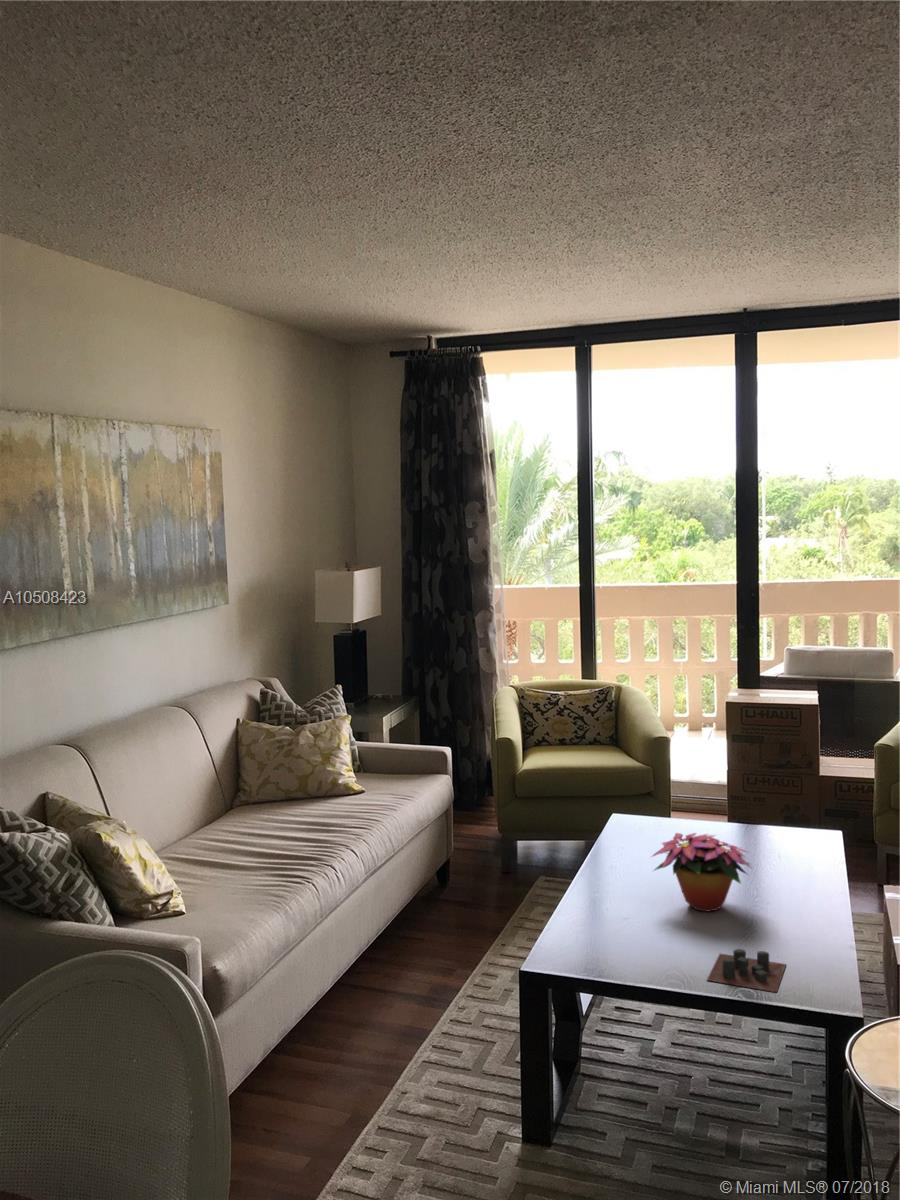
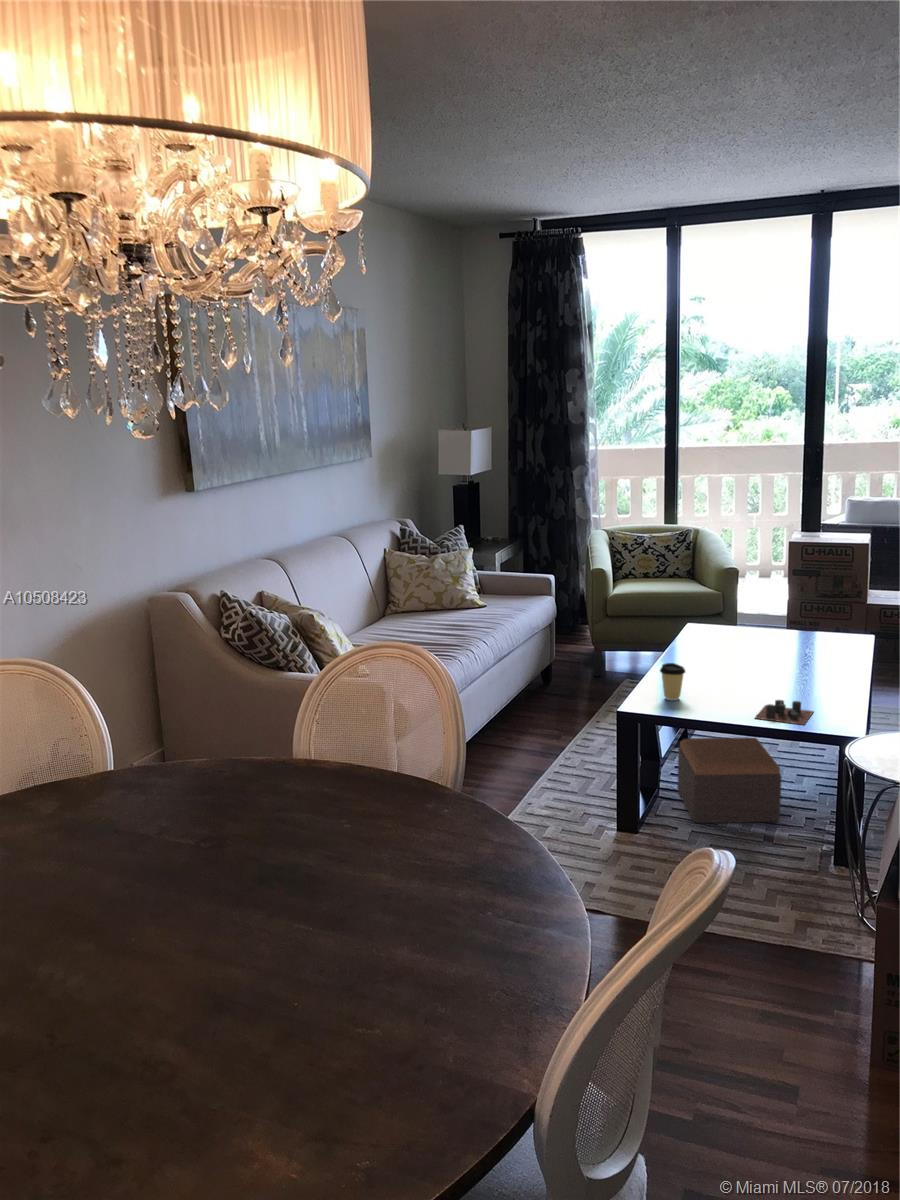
flower arrangement: present [653,833,750,911] -> none [715,625,798,683]
coffee cup: none [576,893,611,947] -> present [660,663,685,700]
footstool: none [604,987,746,1124] -> present [677,738,782,823]

